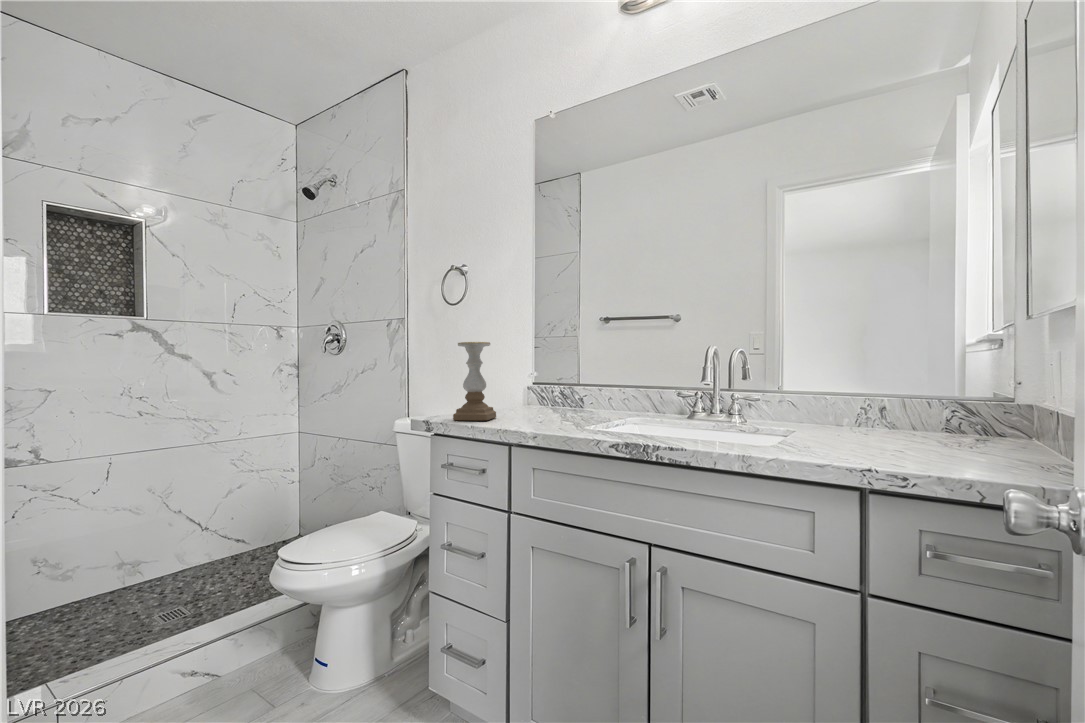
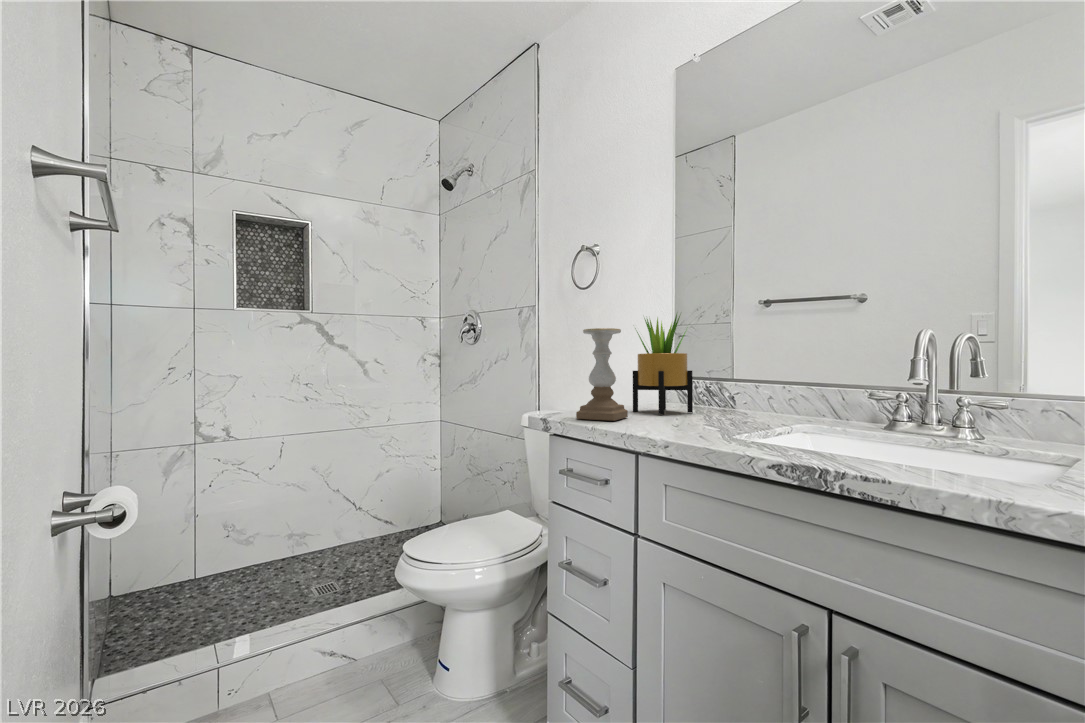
potted plant: none [497,326,548,414] -> present [633,314,693,415]

